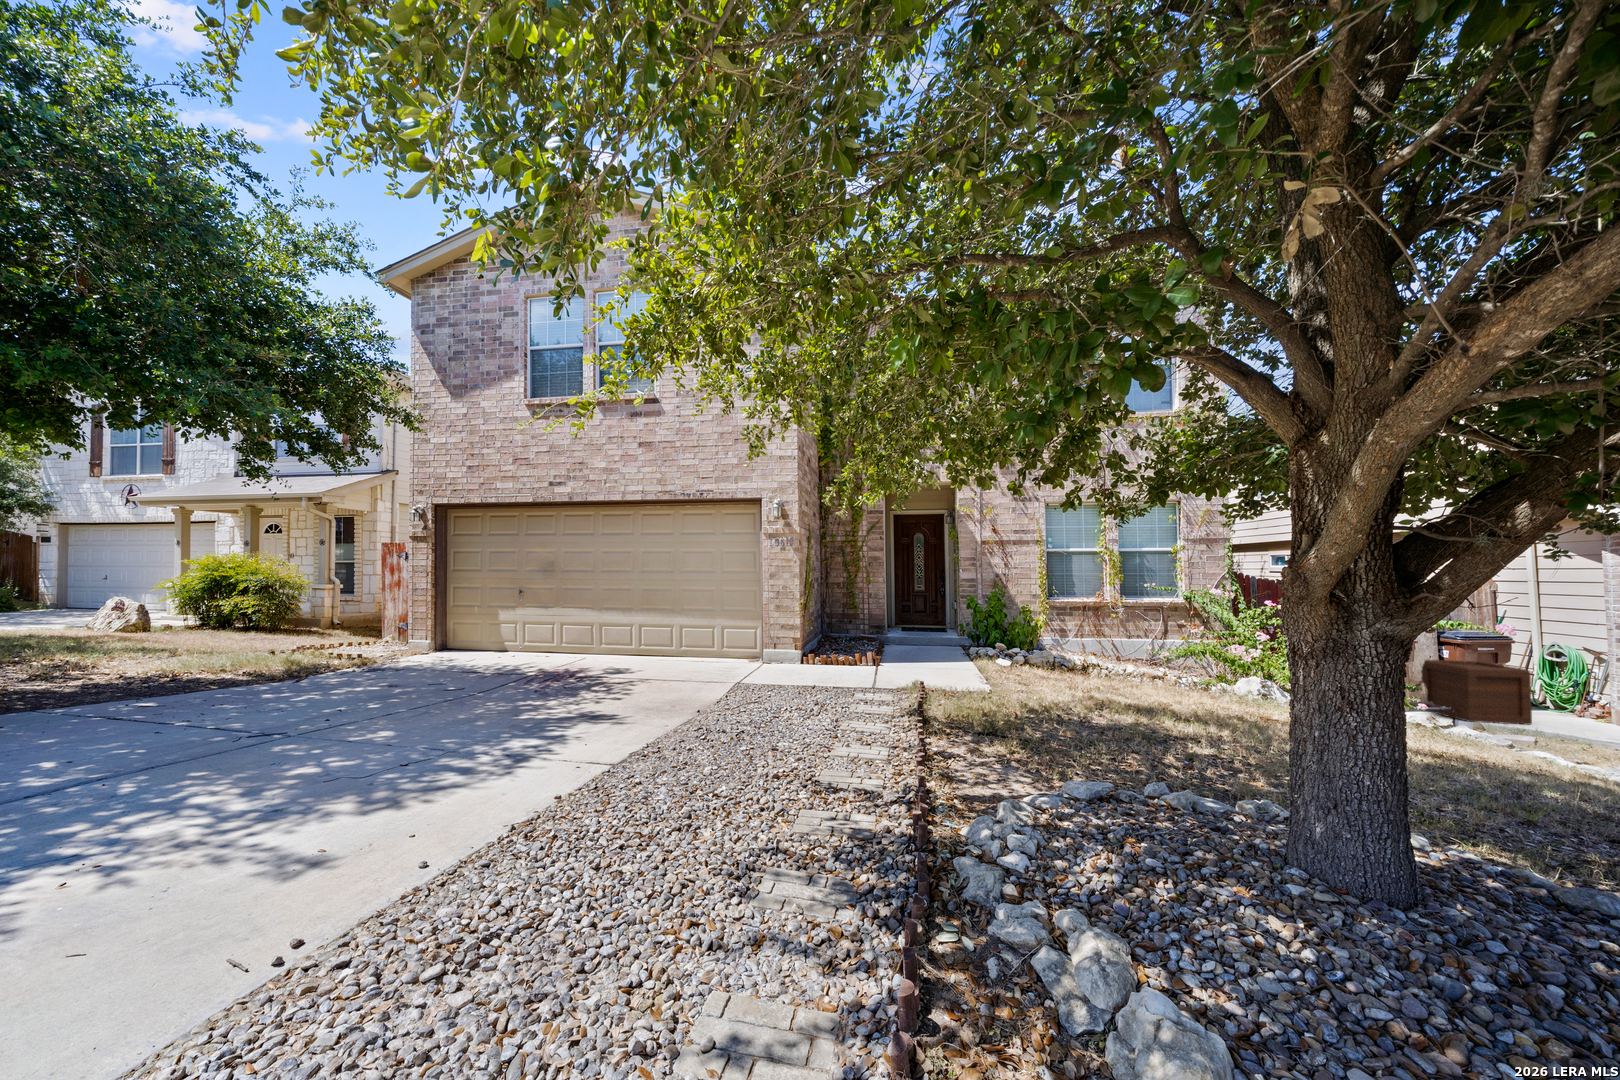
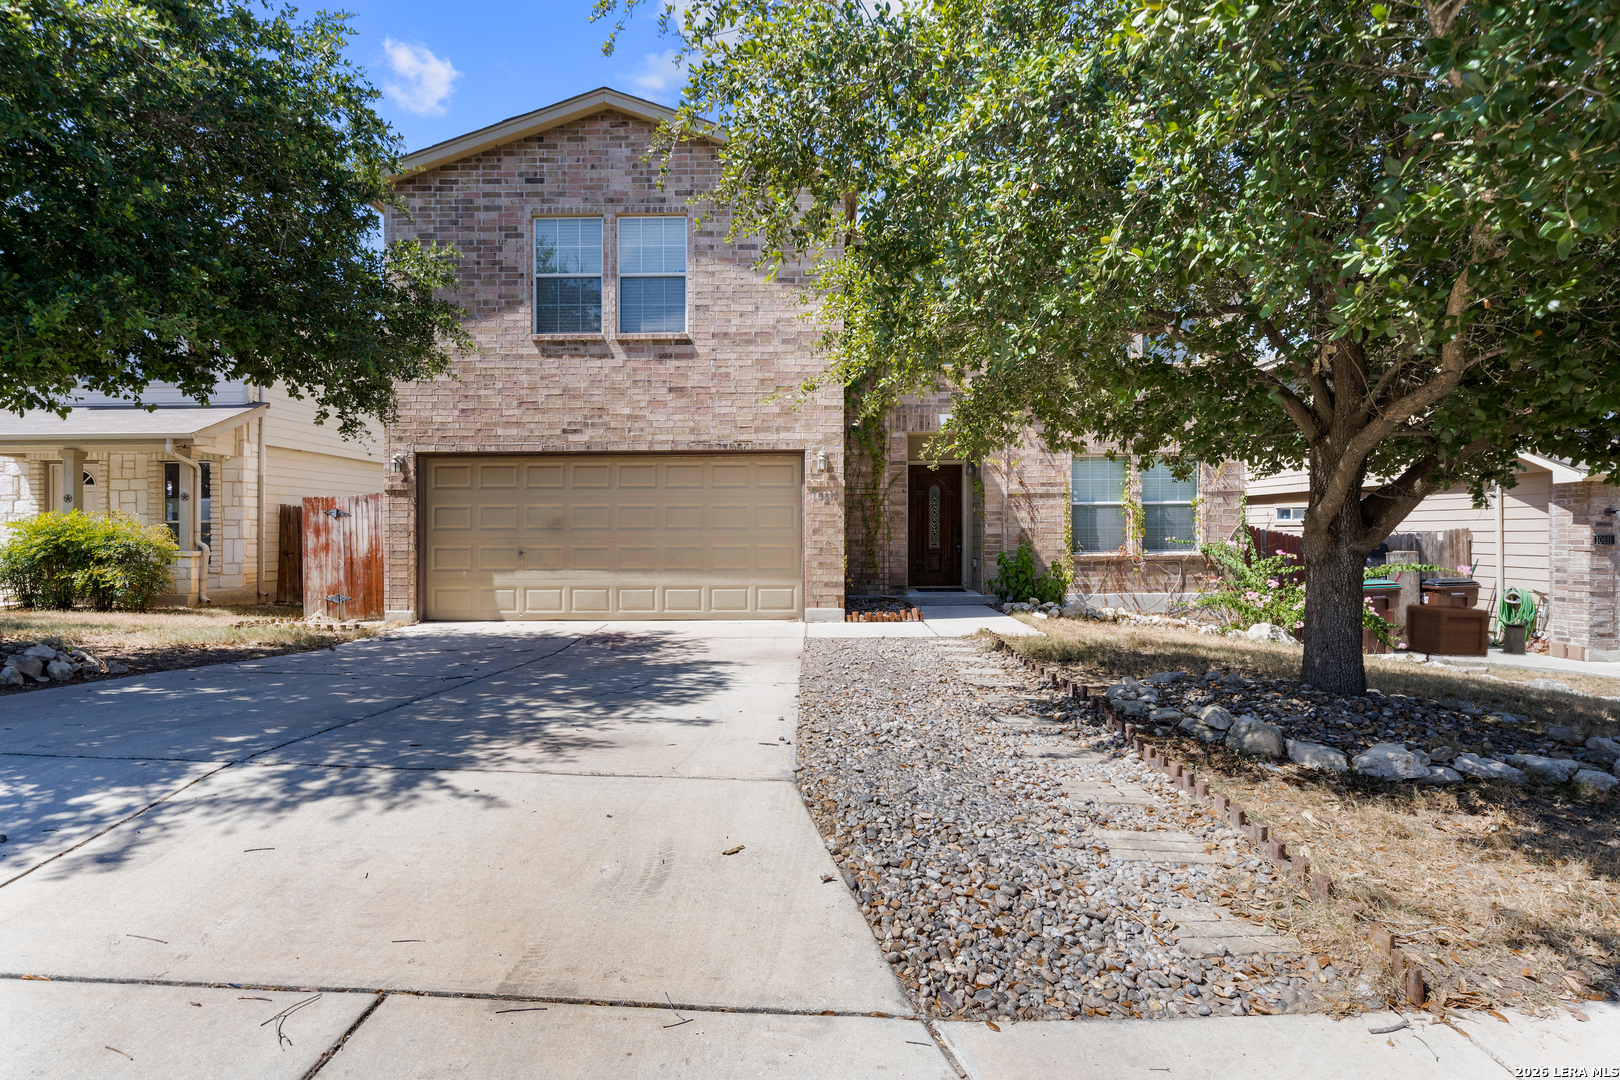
watering can: none [1547,677,1582,723] -> present [1502,620,1526,655]

